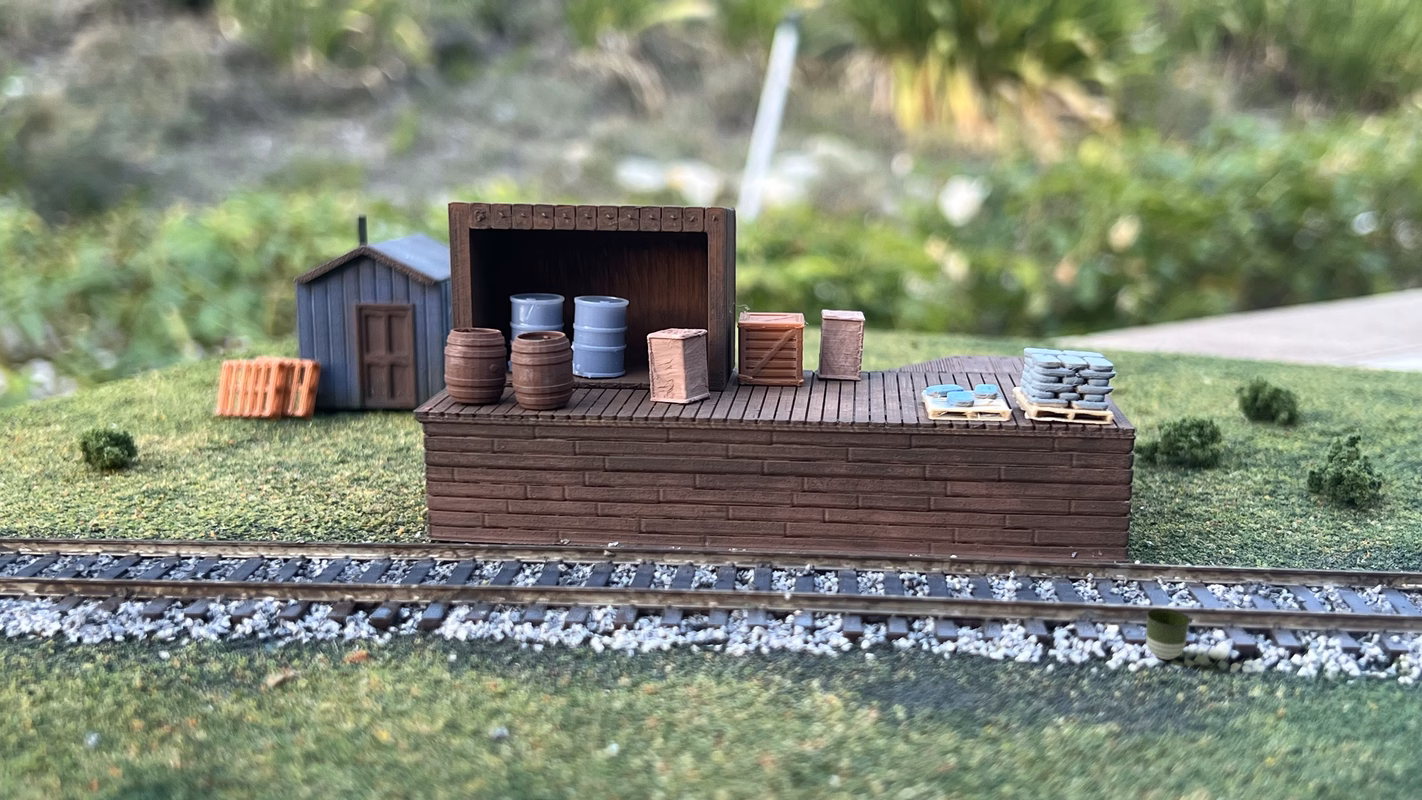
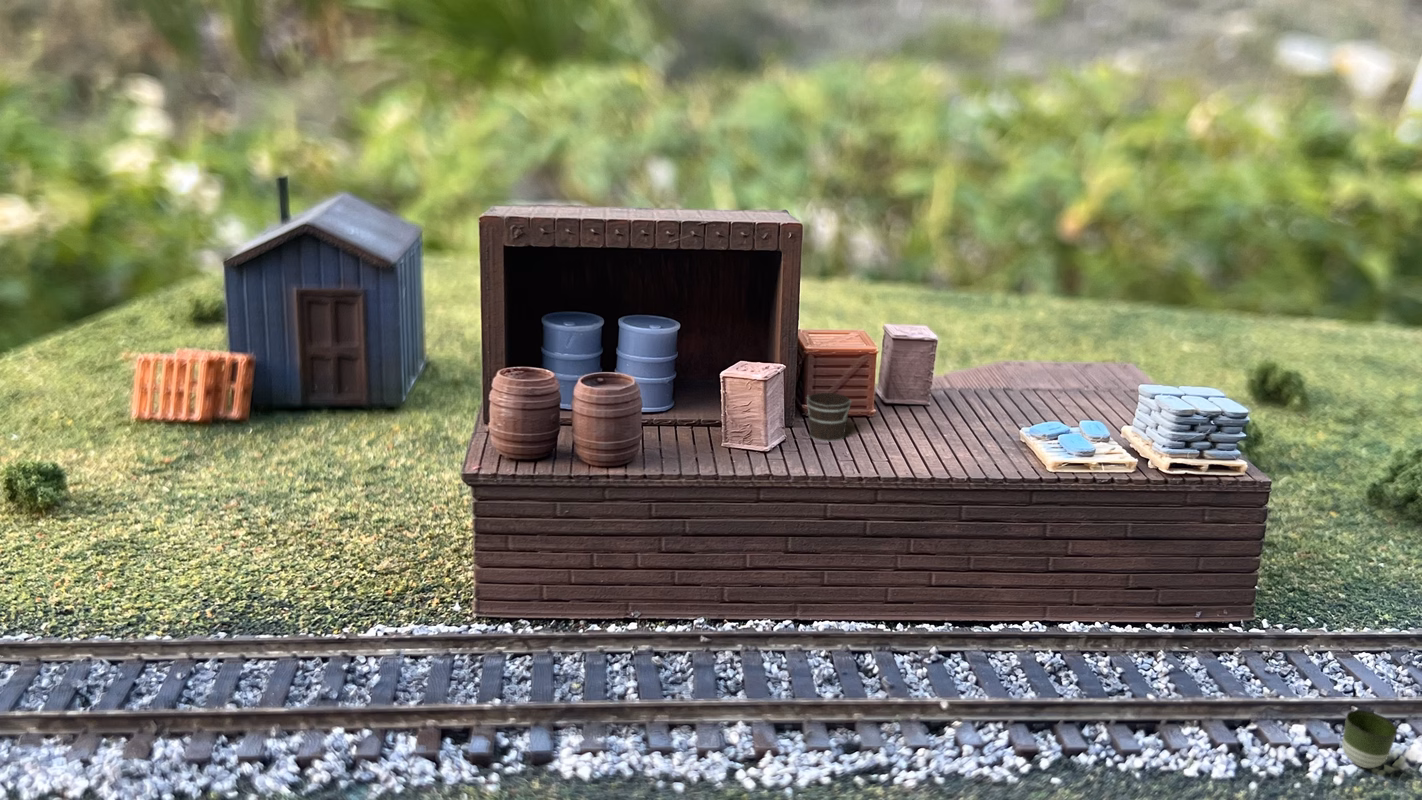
bucket: none [719,351,759,394] -> present [807,393,851,441]

